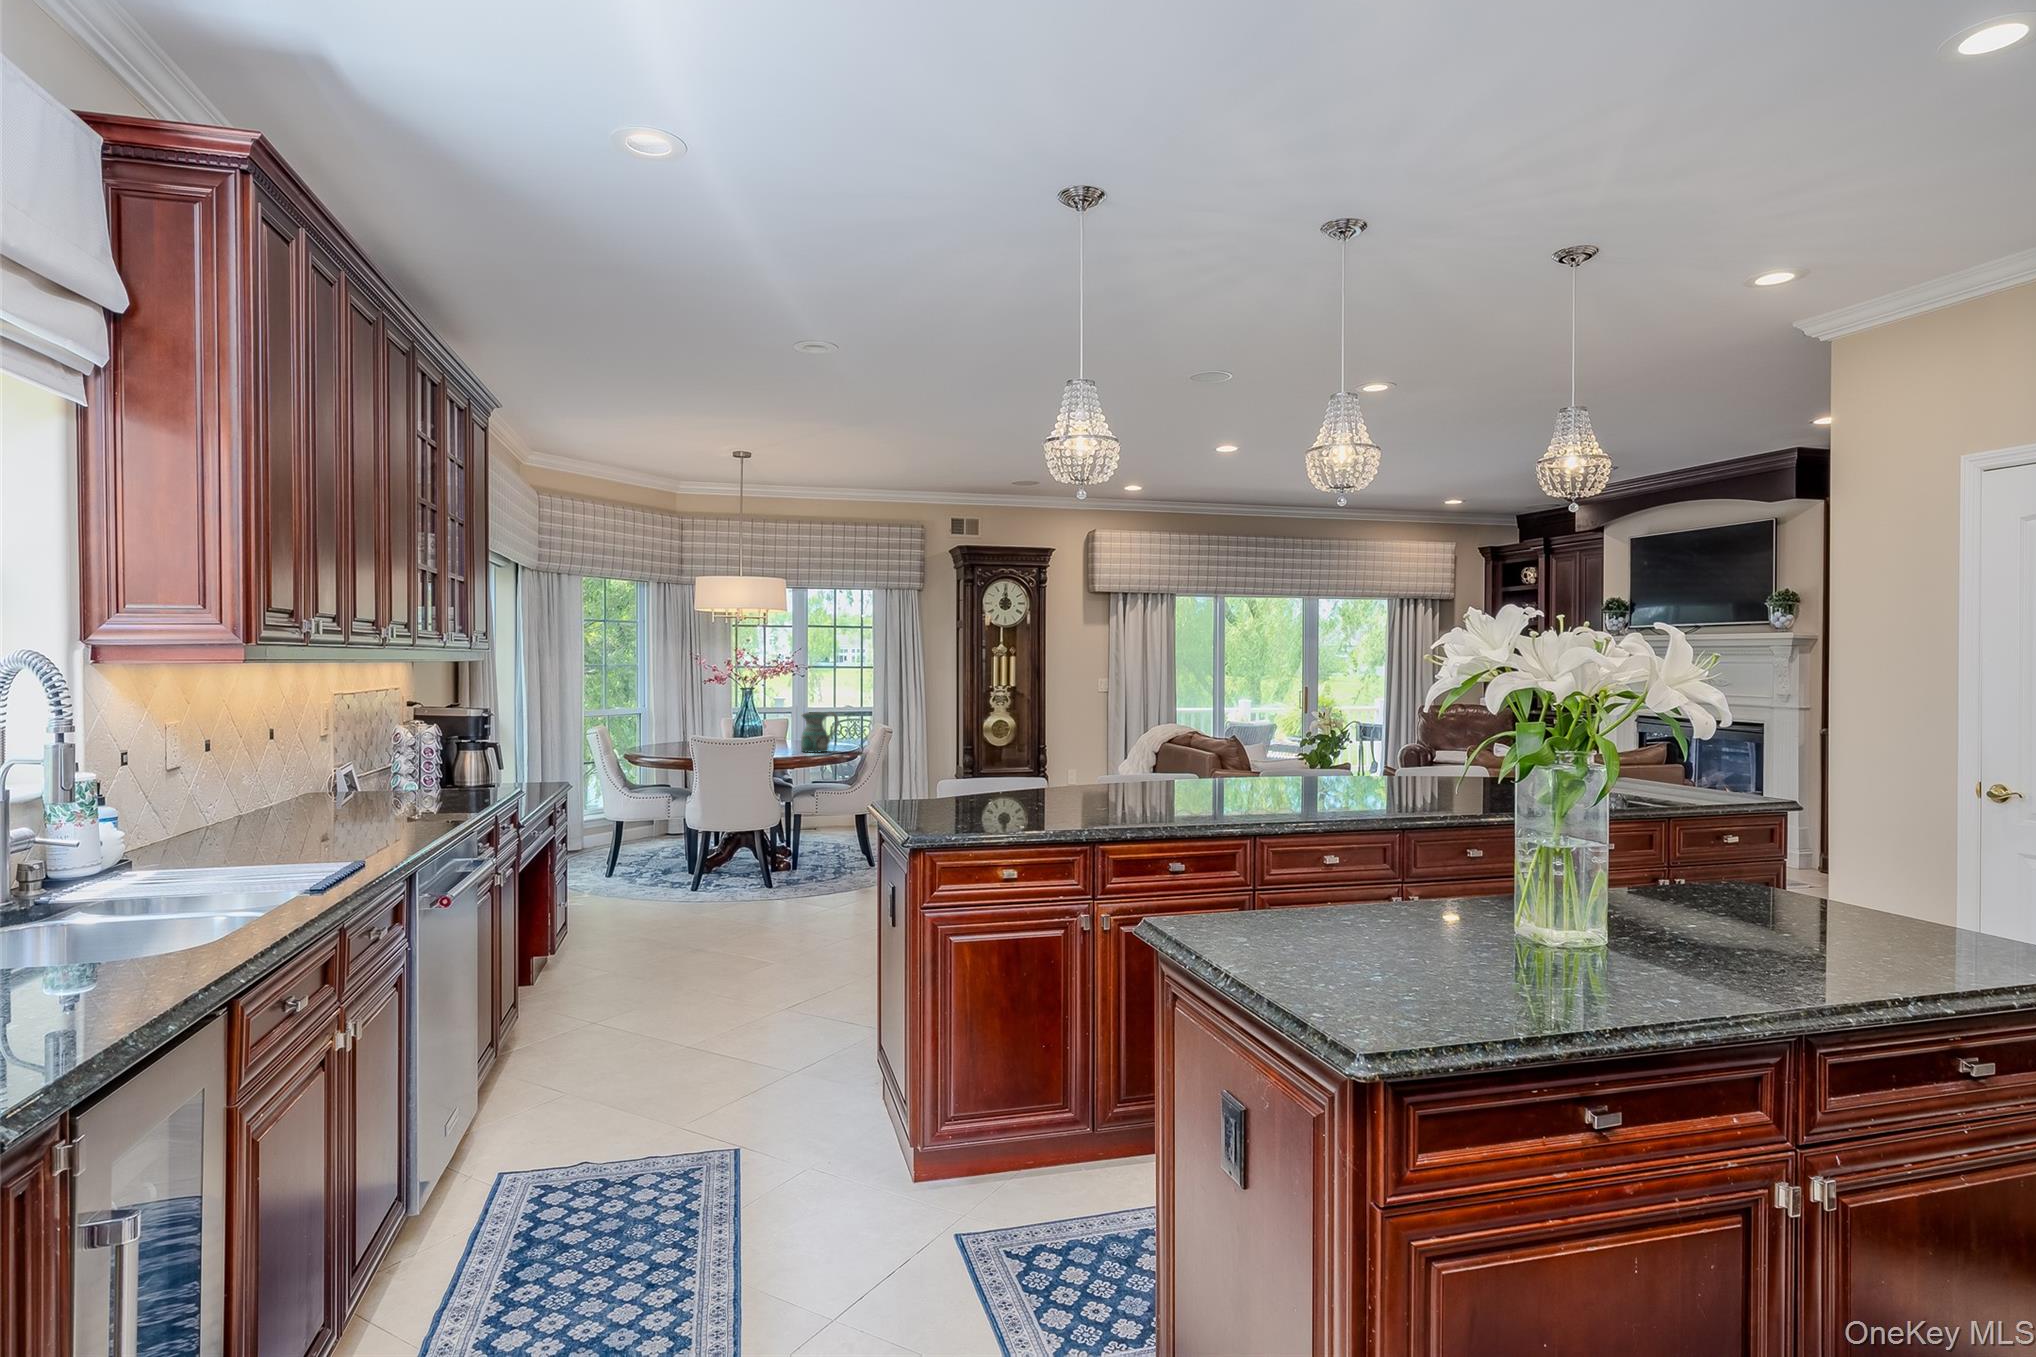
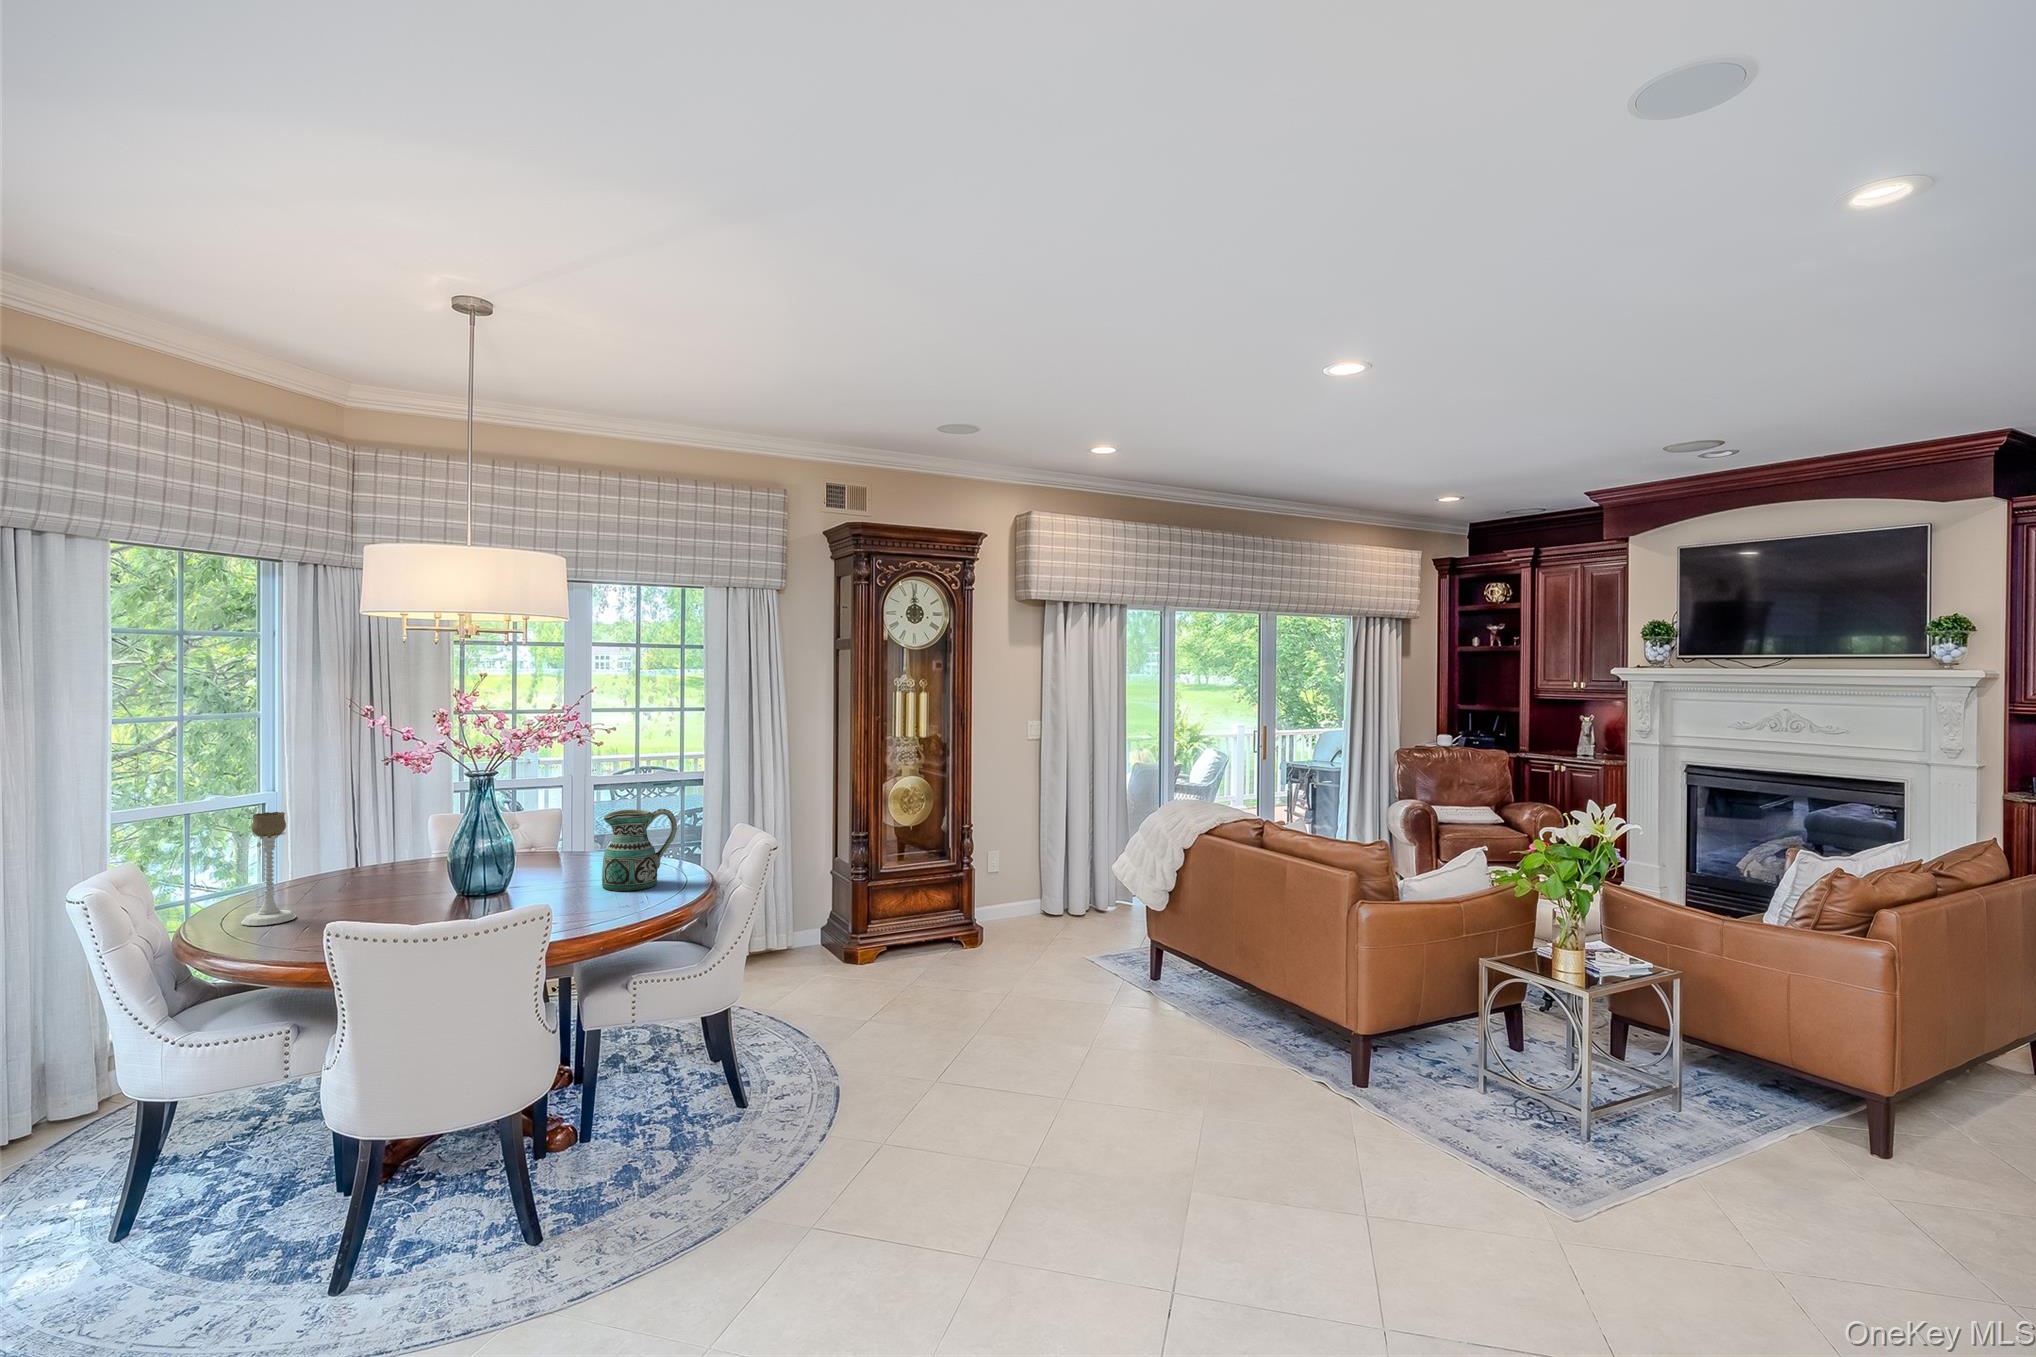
candle holder: none [643,704,665,755] -> present [241,812,296,926]

